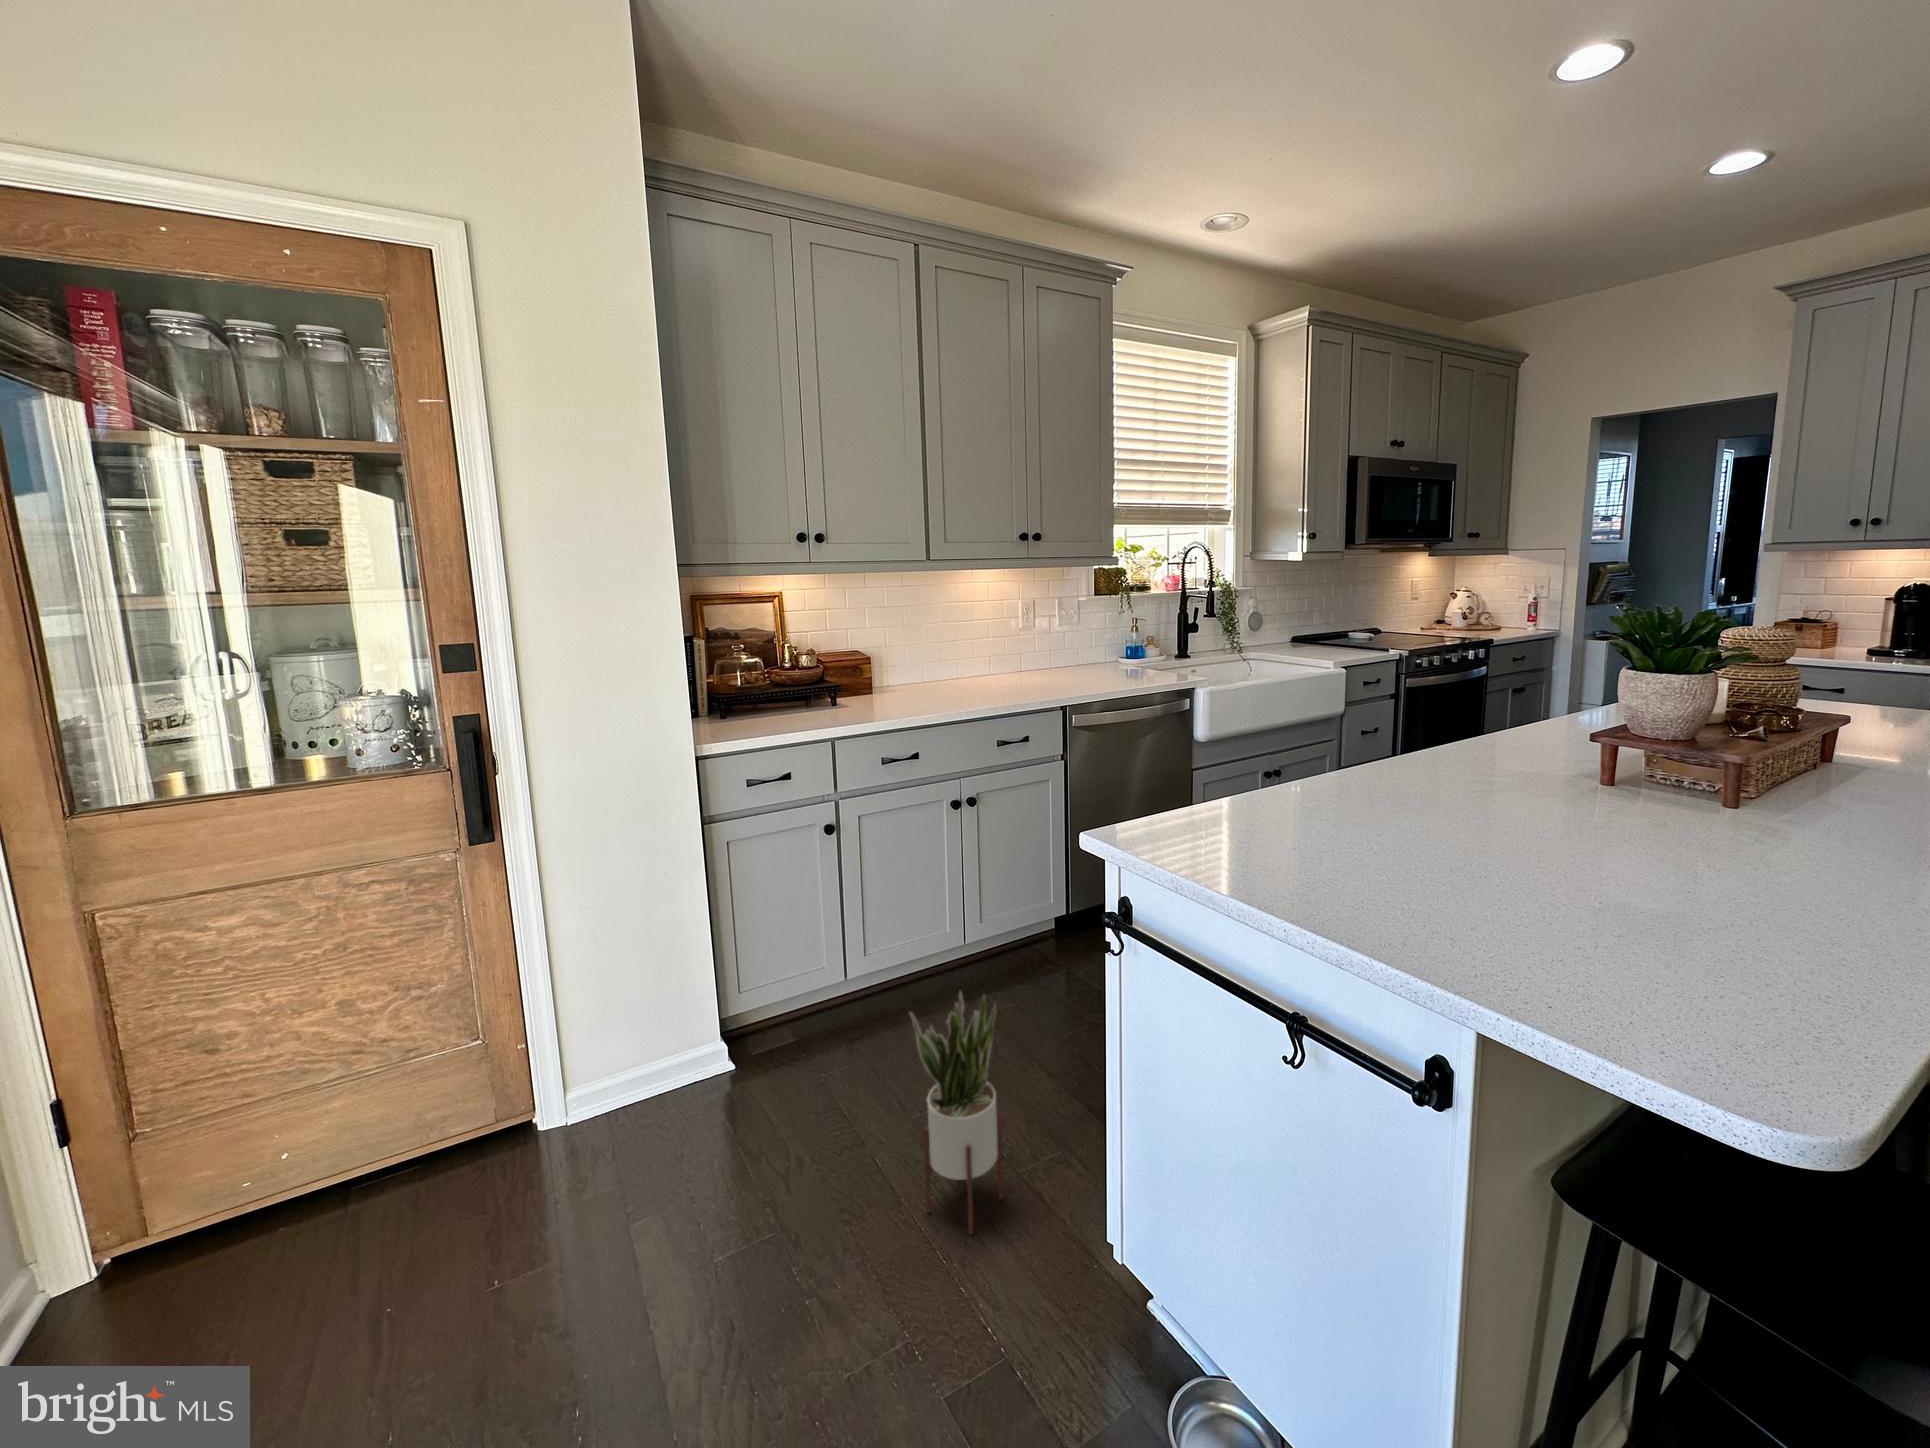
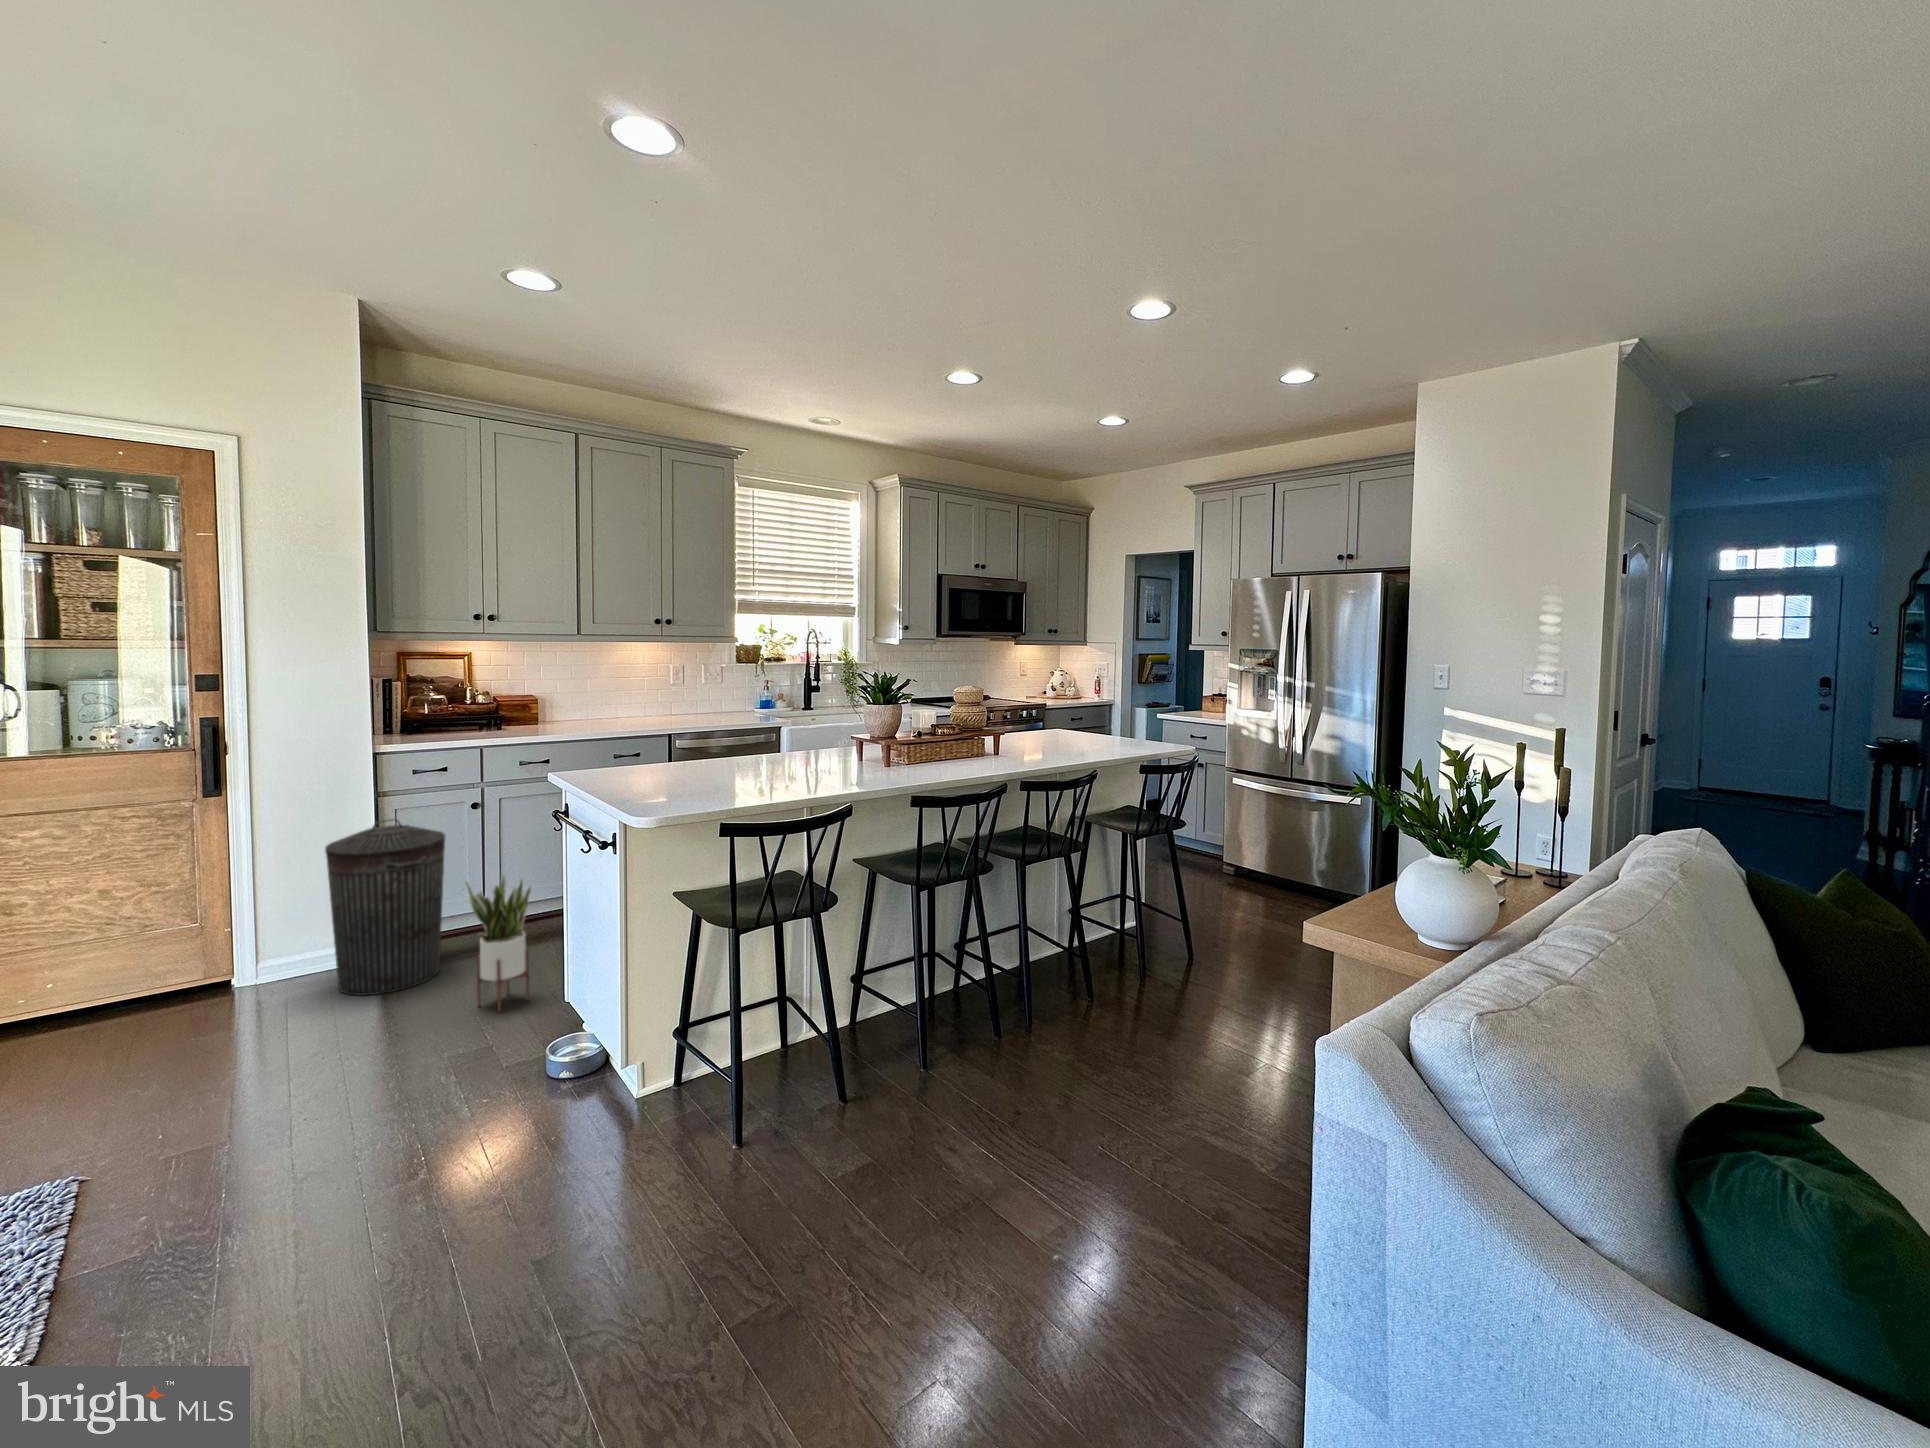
trash can: none [656,871,822,1166] -> present [325,819,445,996]

